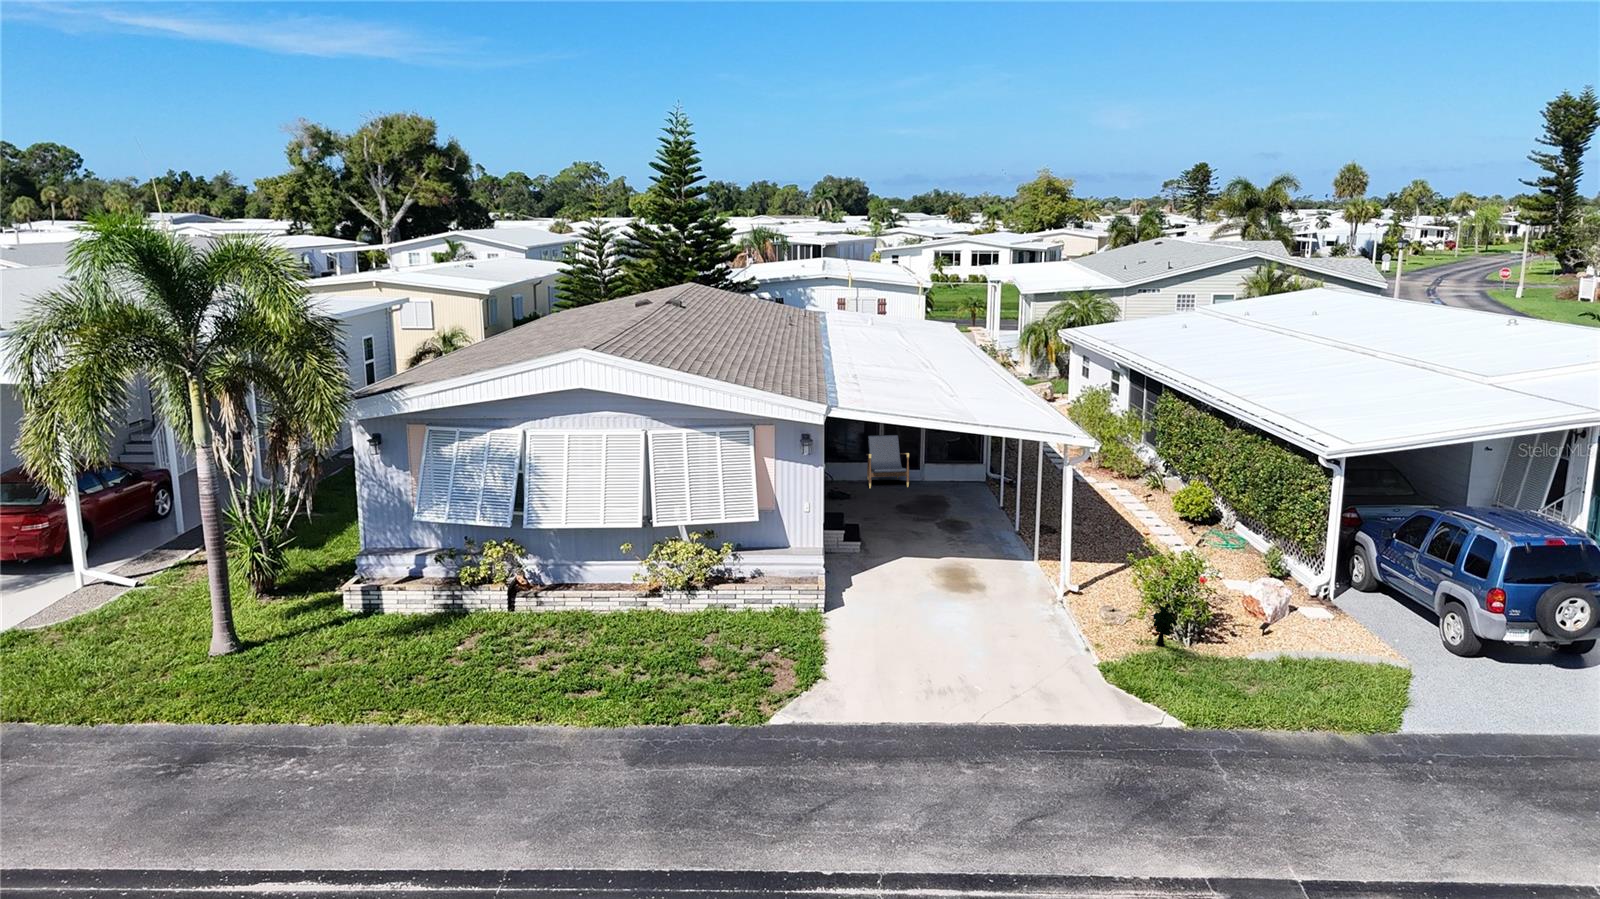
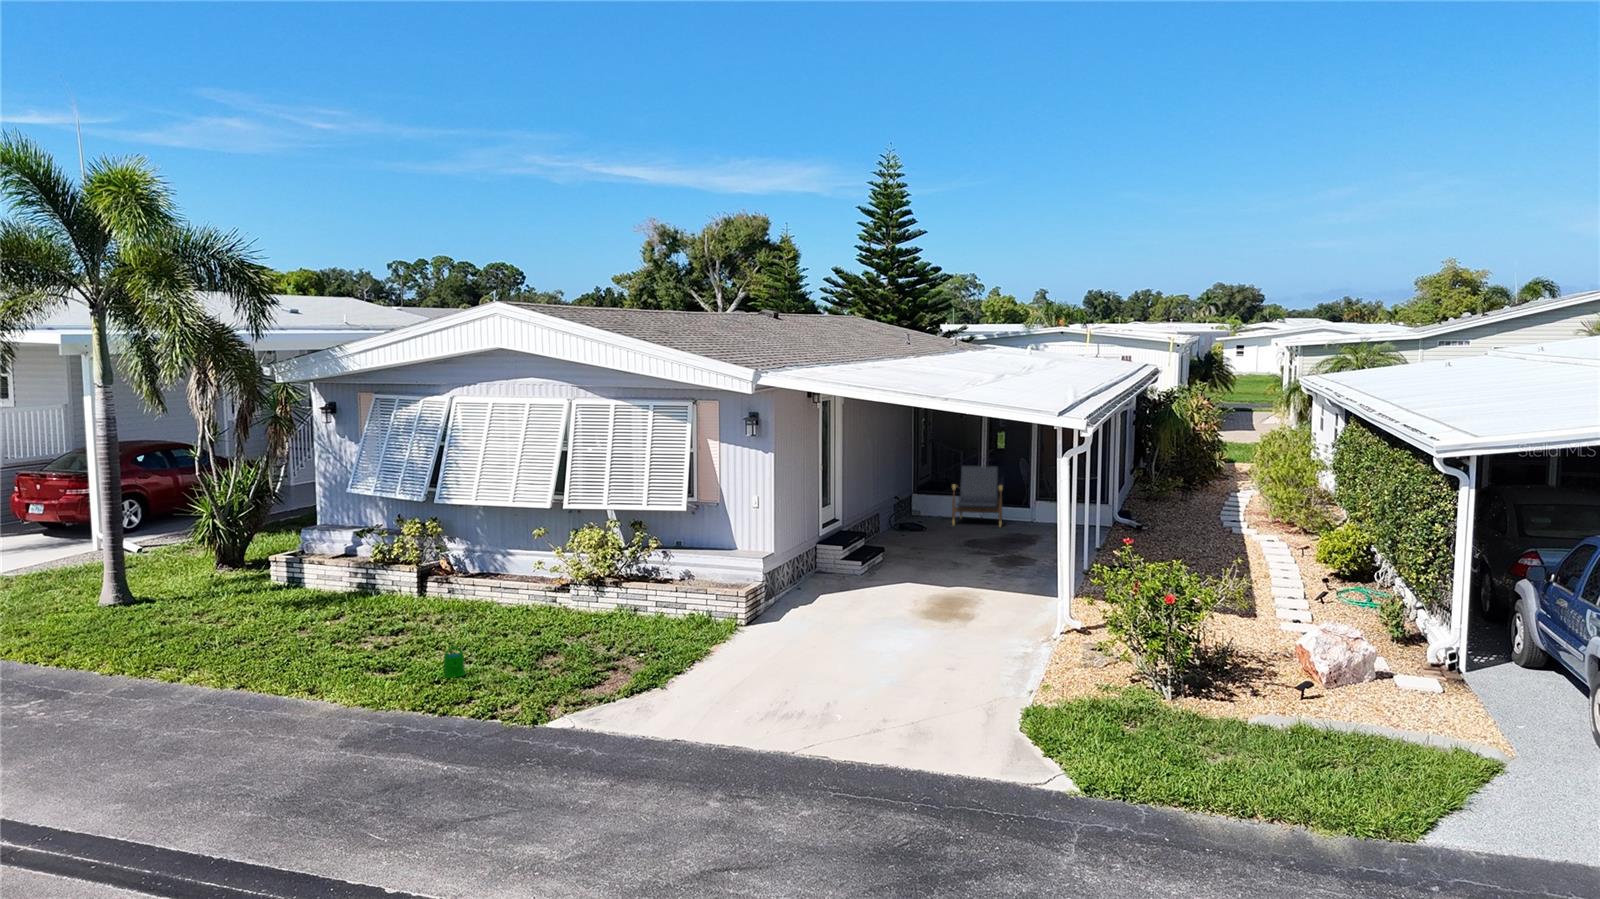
decorative plant: present [1151,603,1177,647] -> none [1127,635,1163,696]
watering can: none [636,669,657,697] -> present [443,646,466,678]

